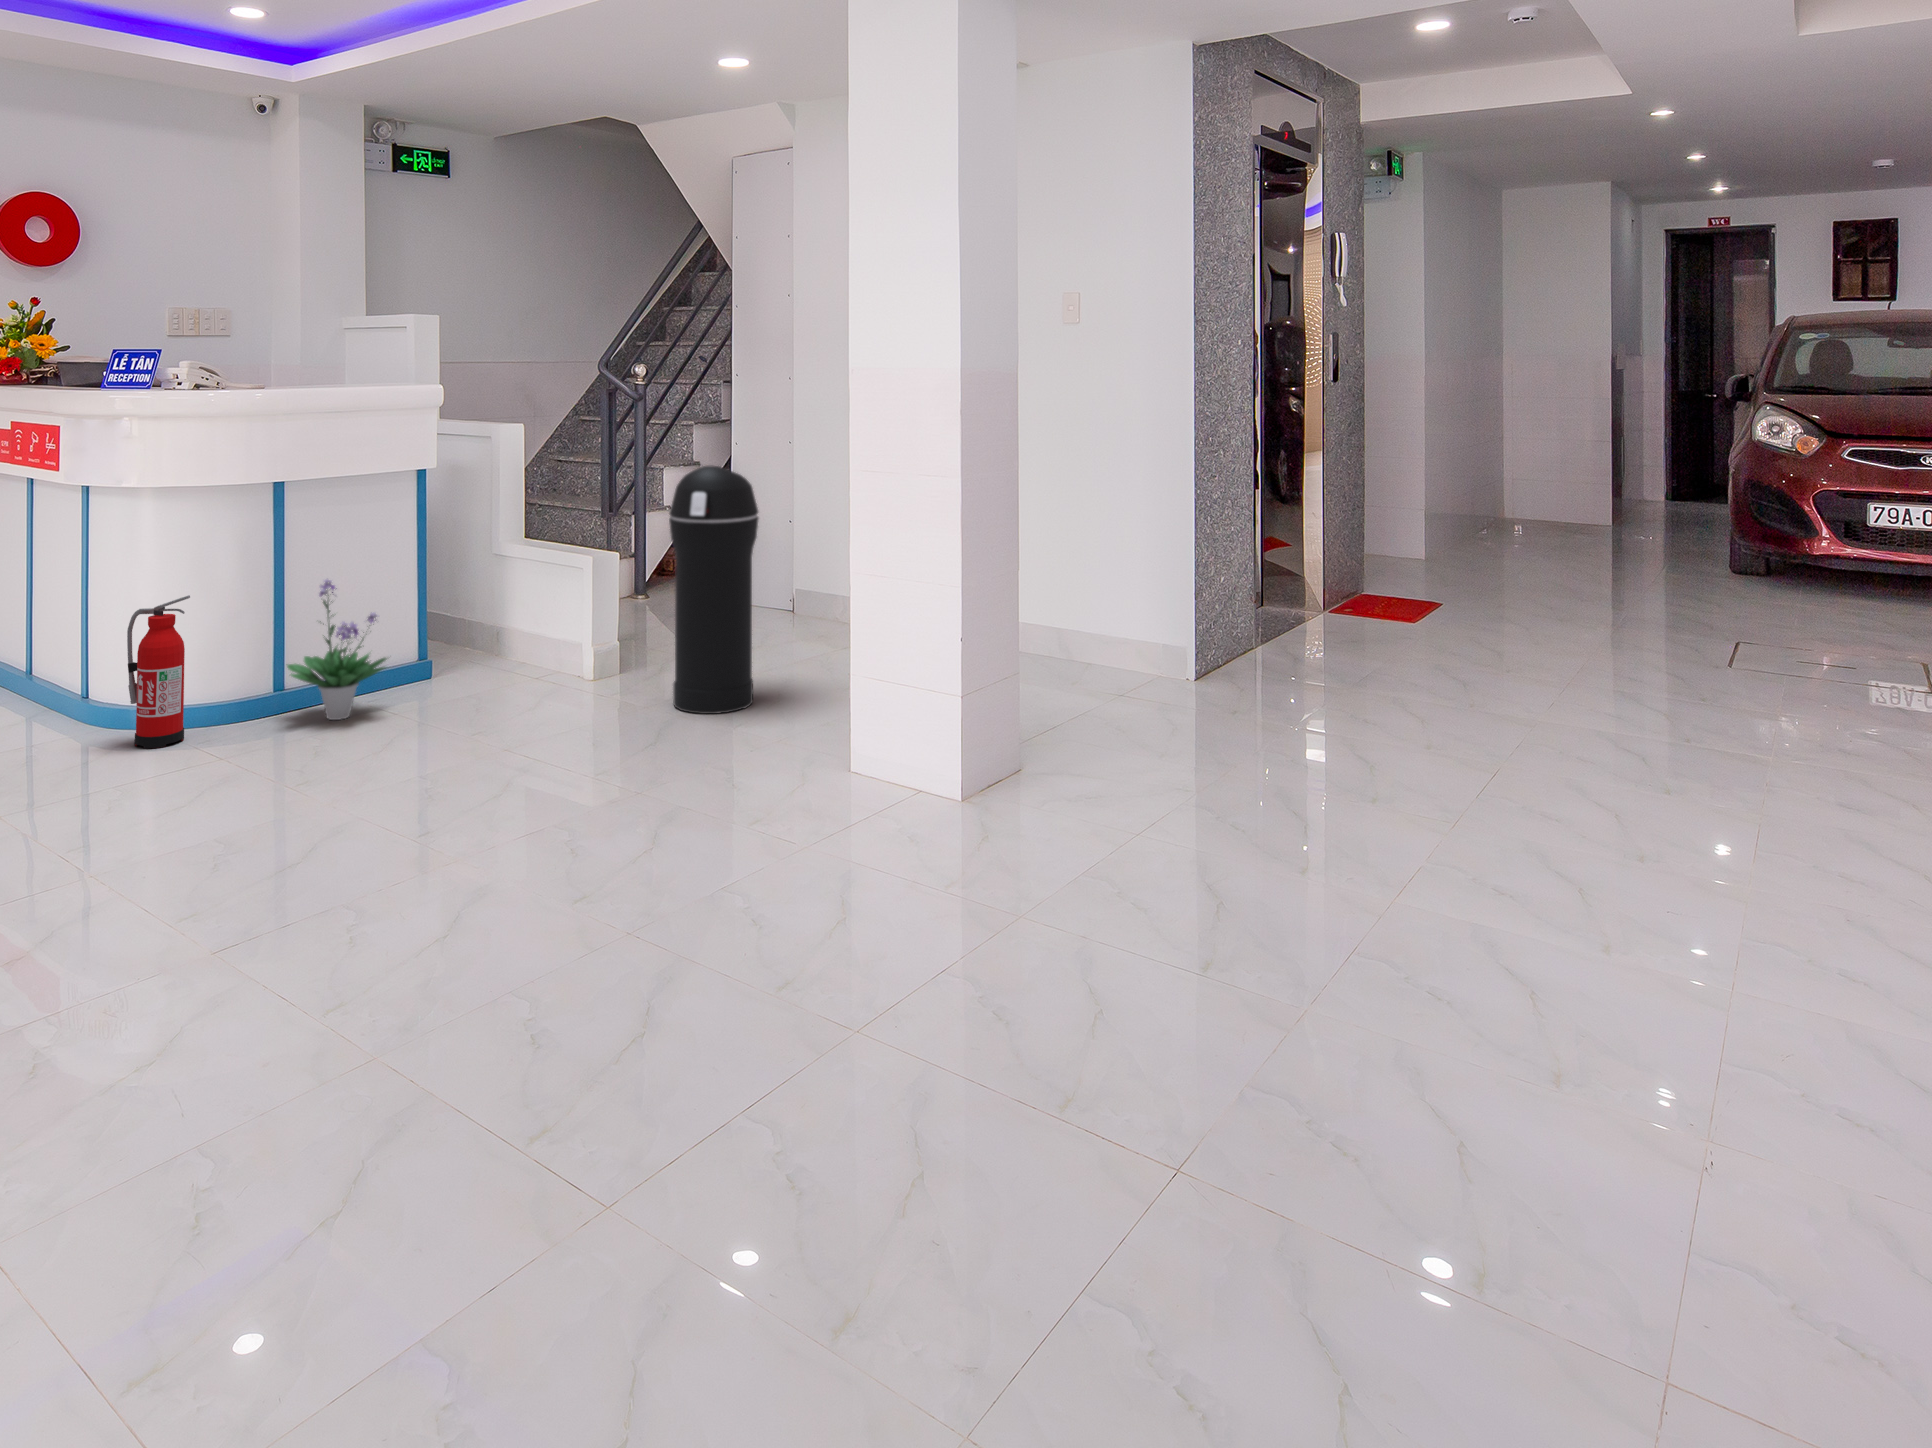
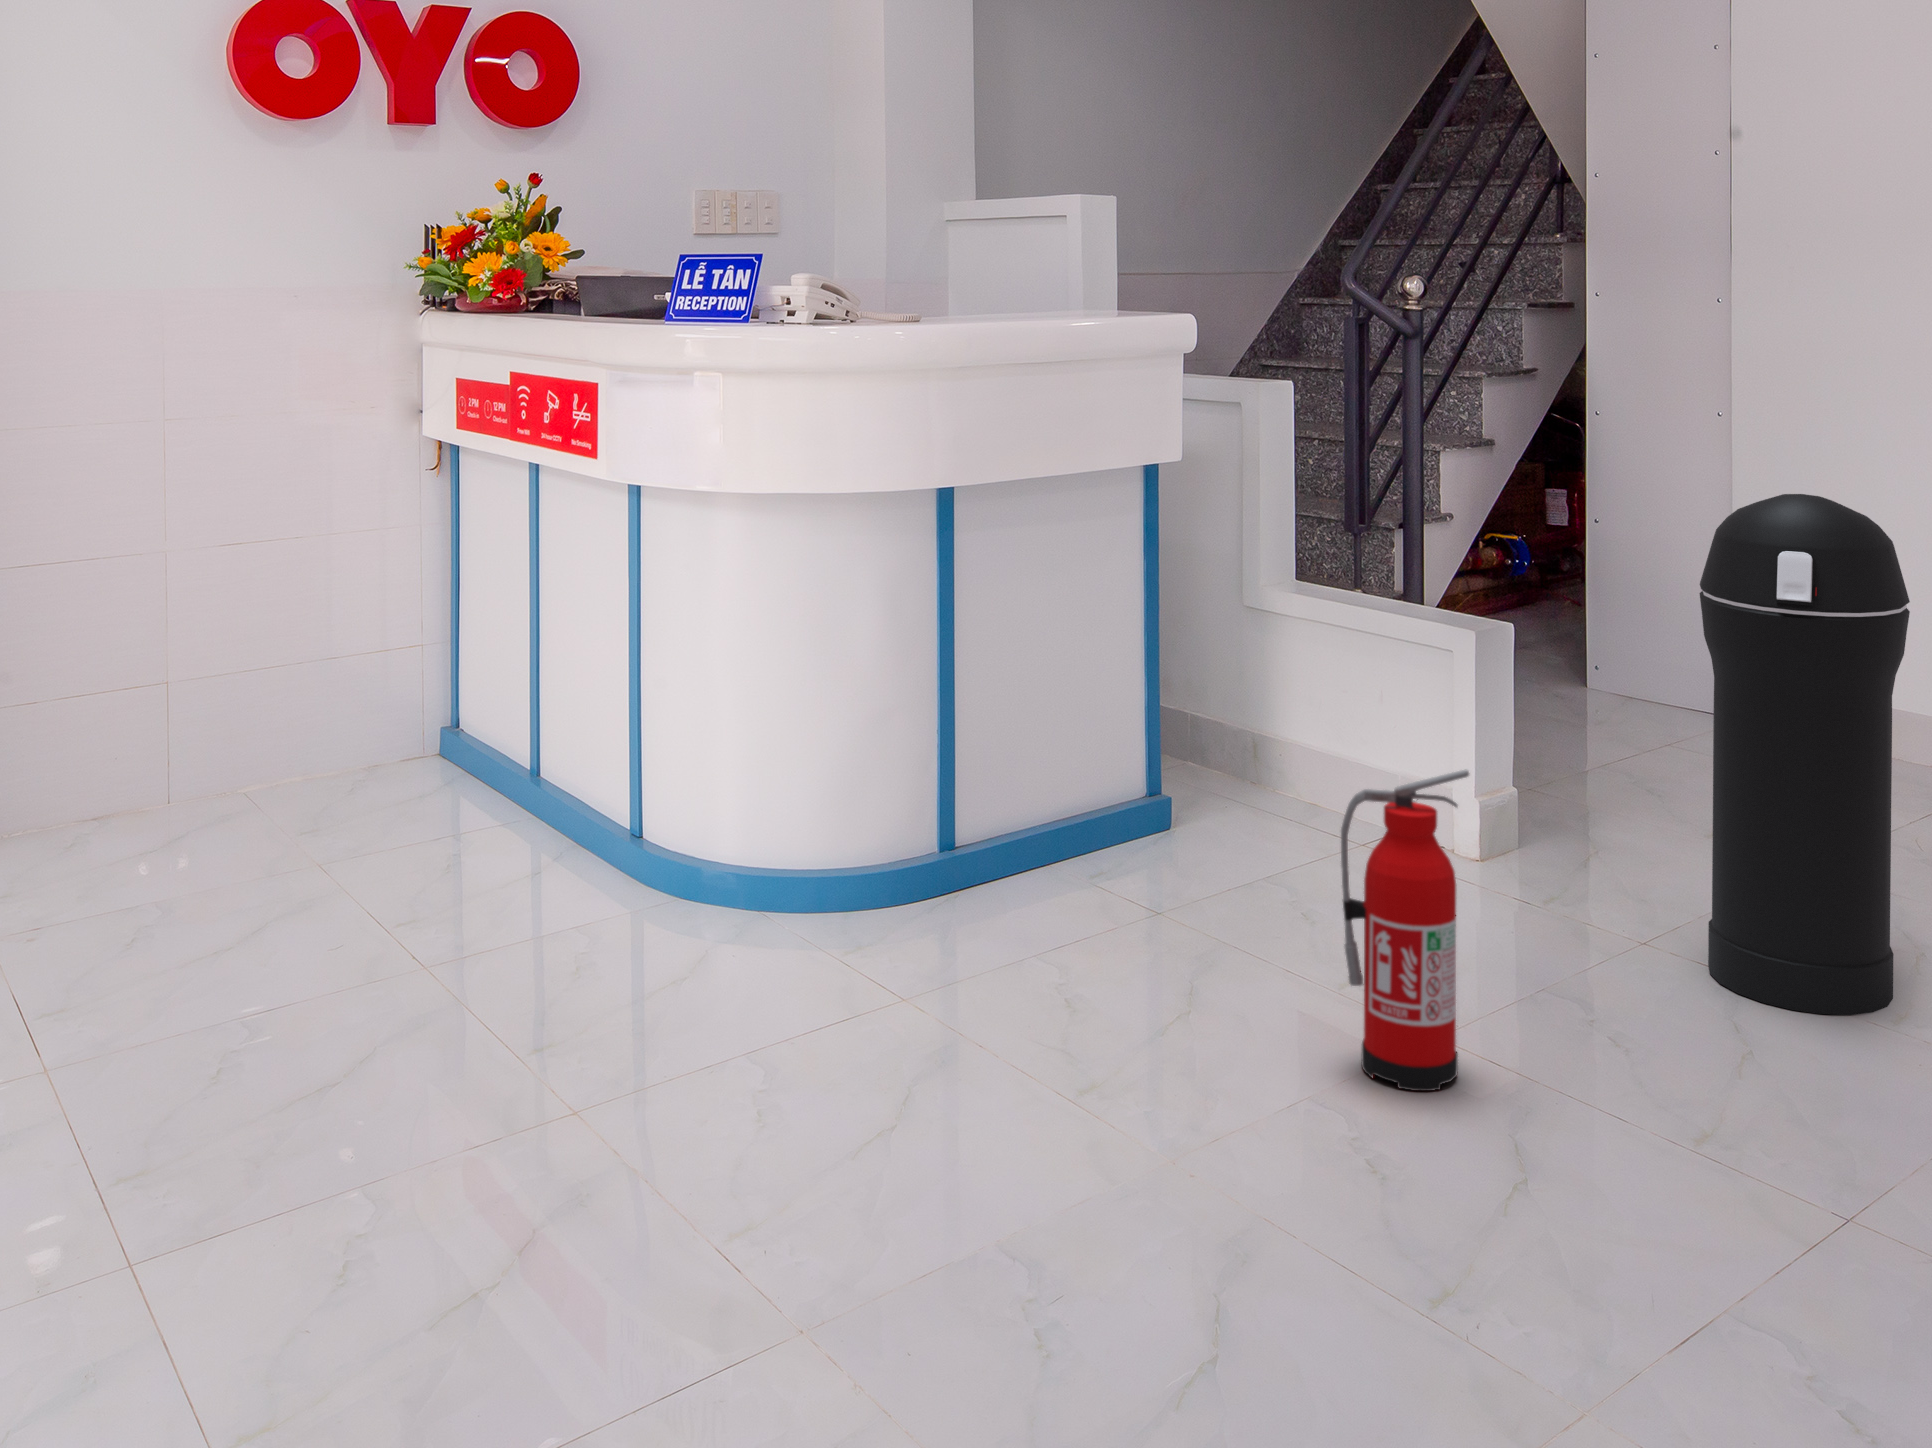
potted plant: present [287,579,387,720] -> none [963,667,1146,927]
fire extinguisher: present [127,595,190,748] -> present [1341,769,1469,1091]

